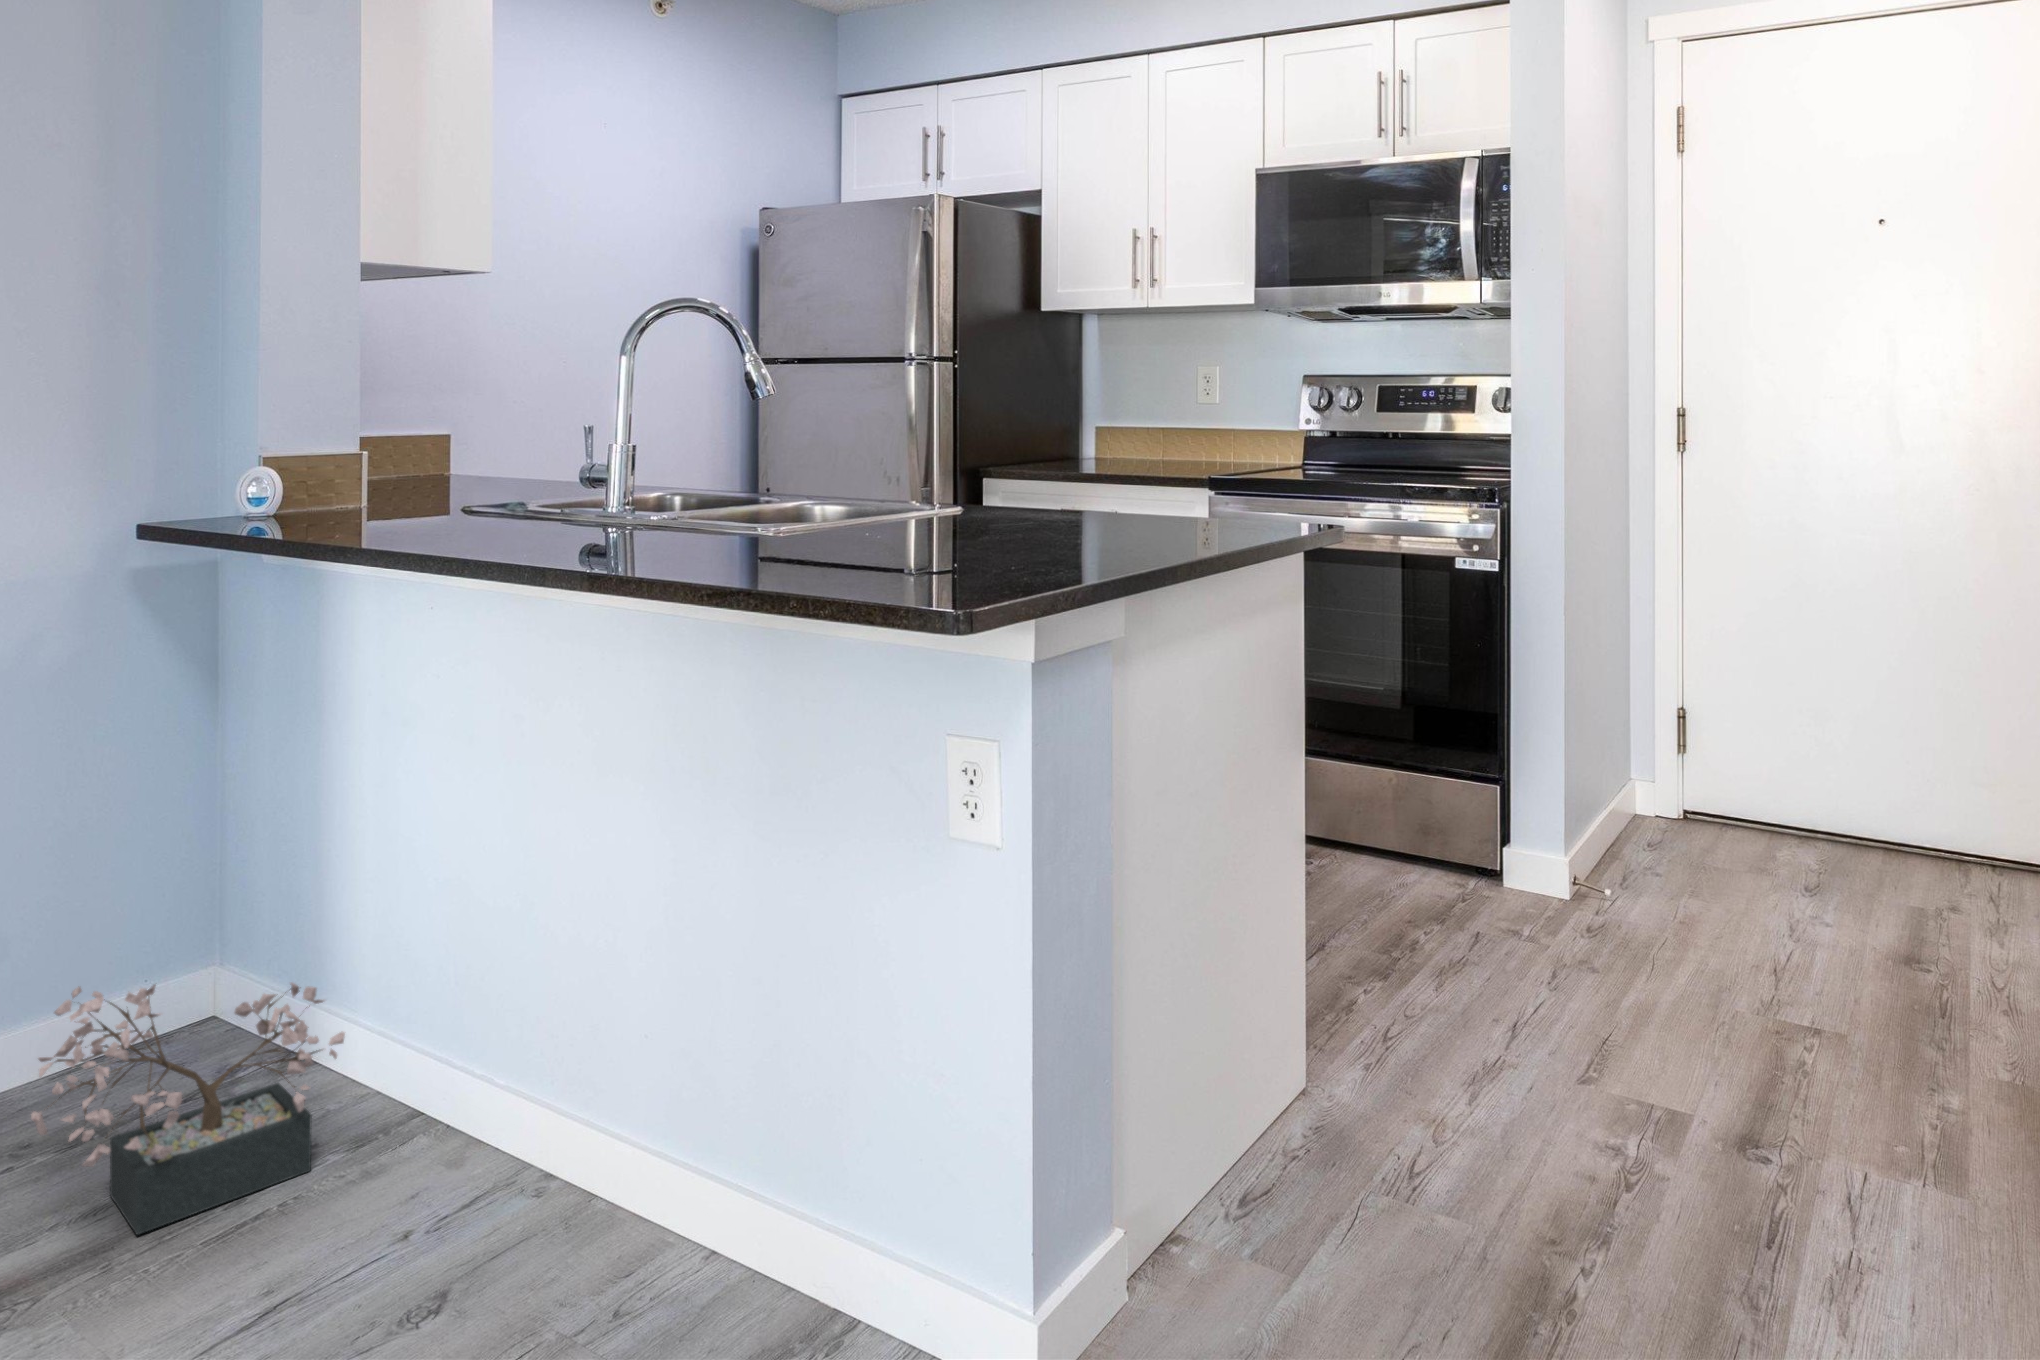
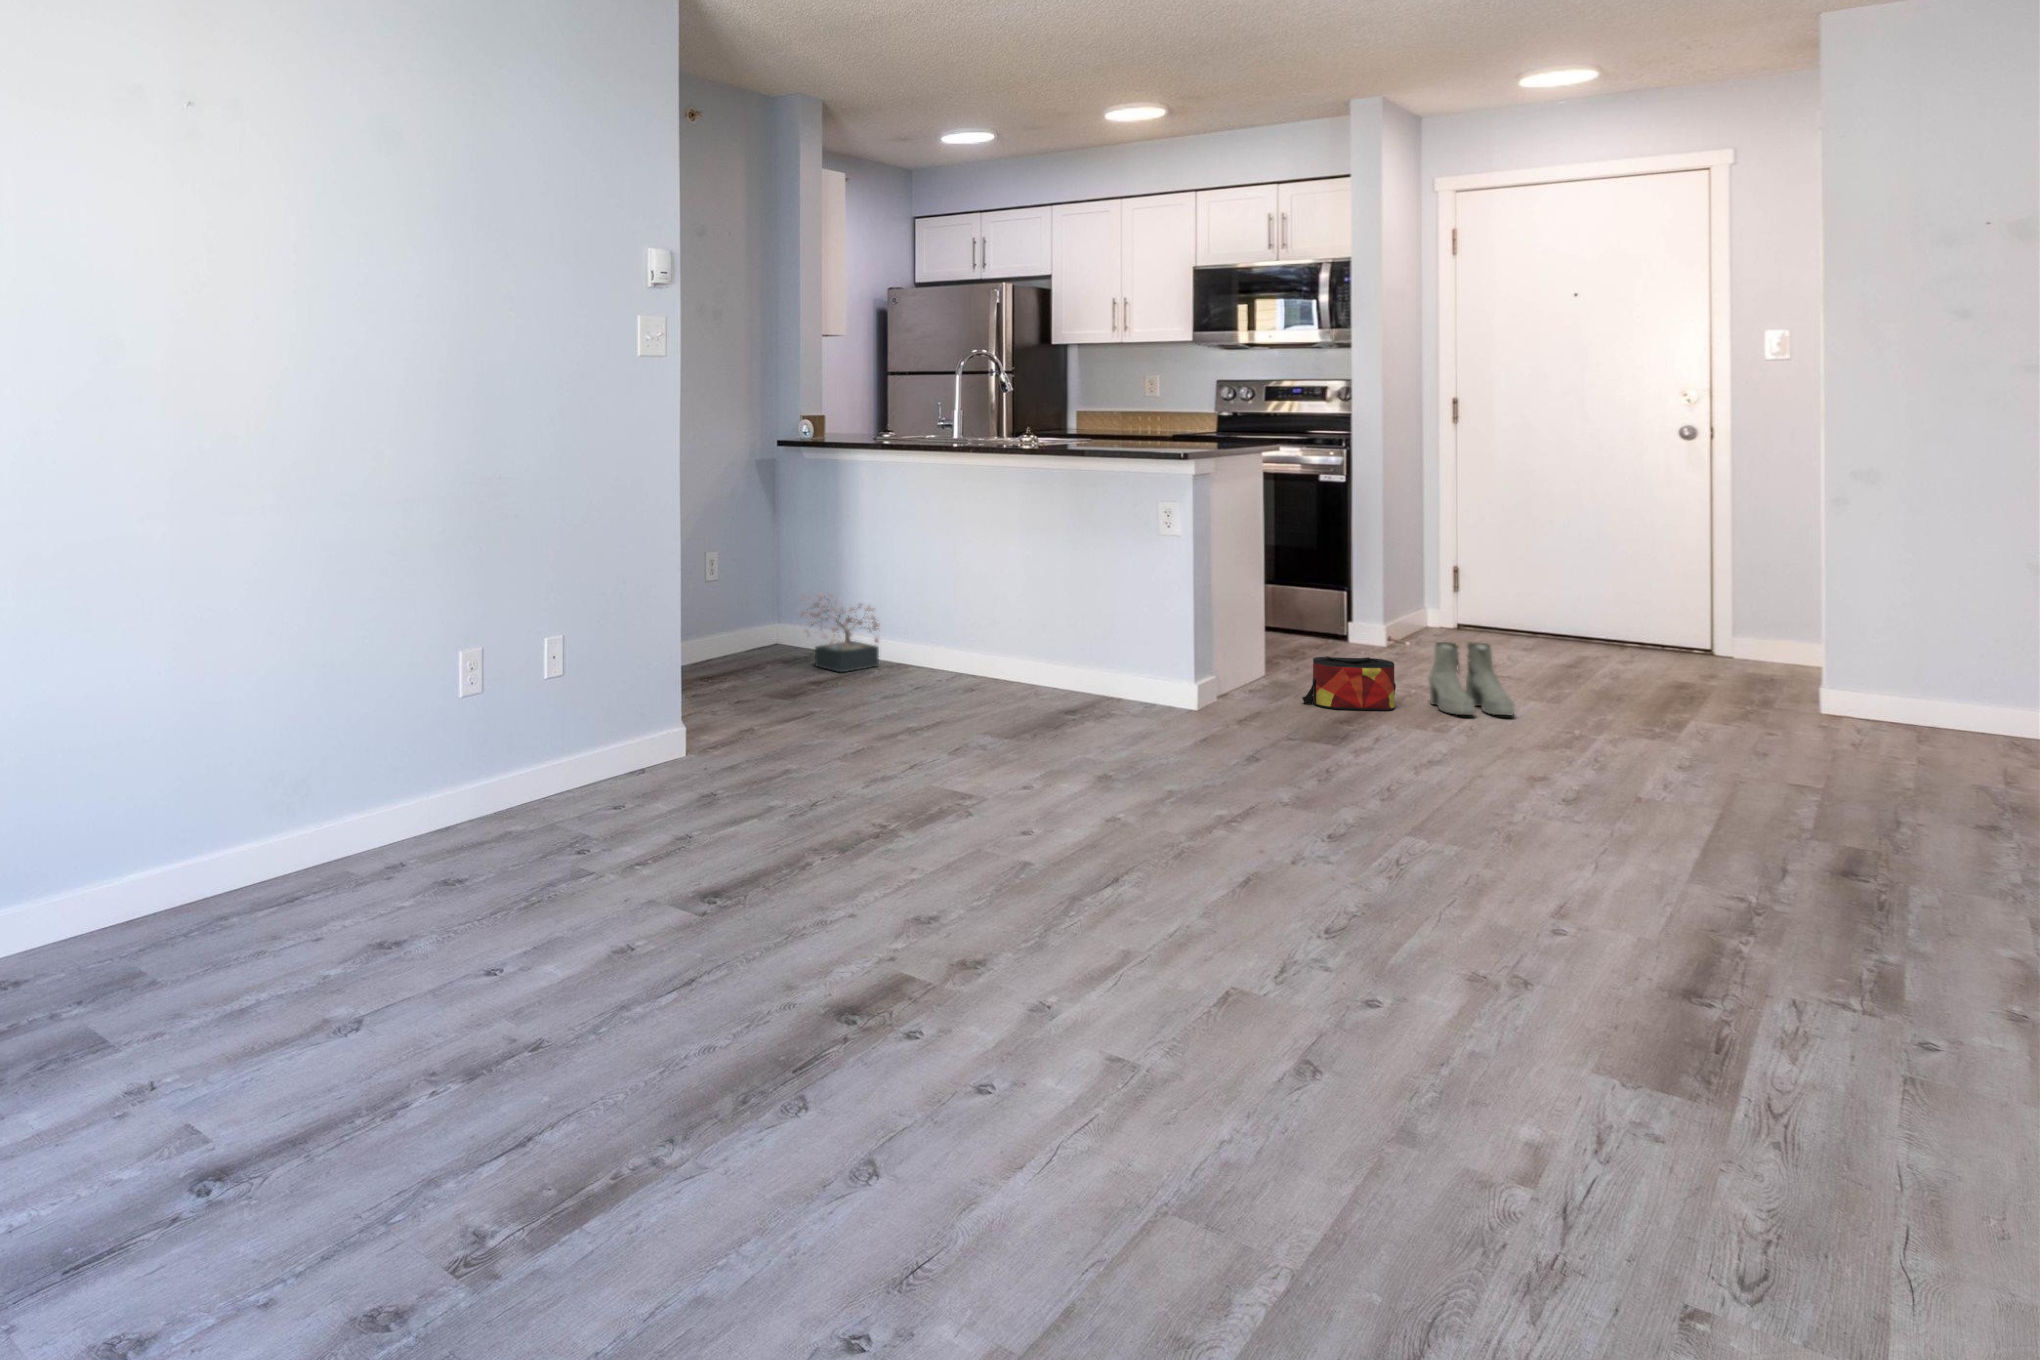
boots: none [1662,1046,1873,1304] -> present [1429,642,1514,715]
bag: none [1359,1110,1587,1296] -> present [1302,656,1396,711]

